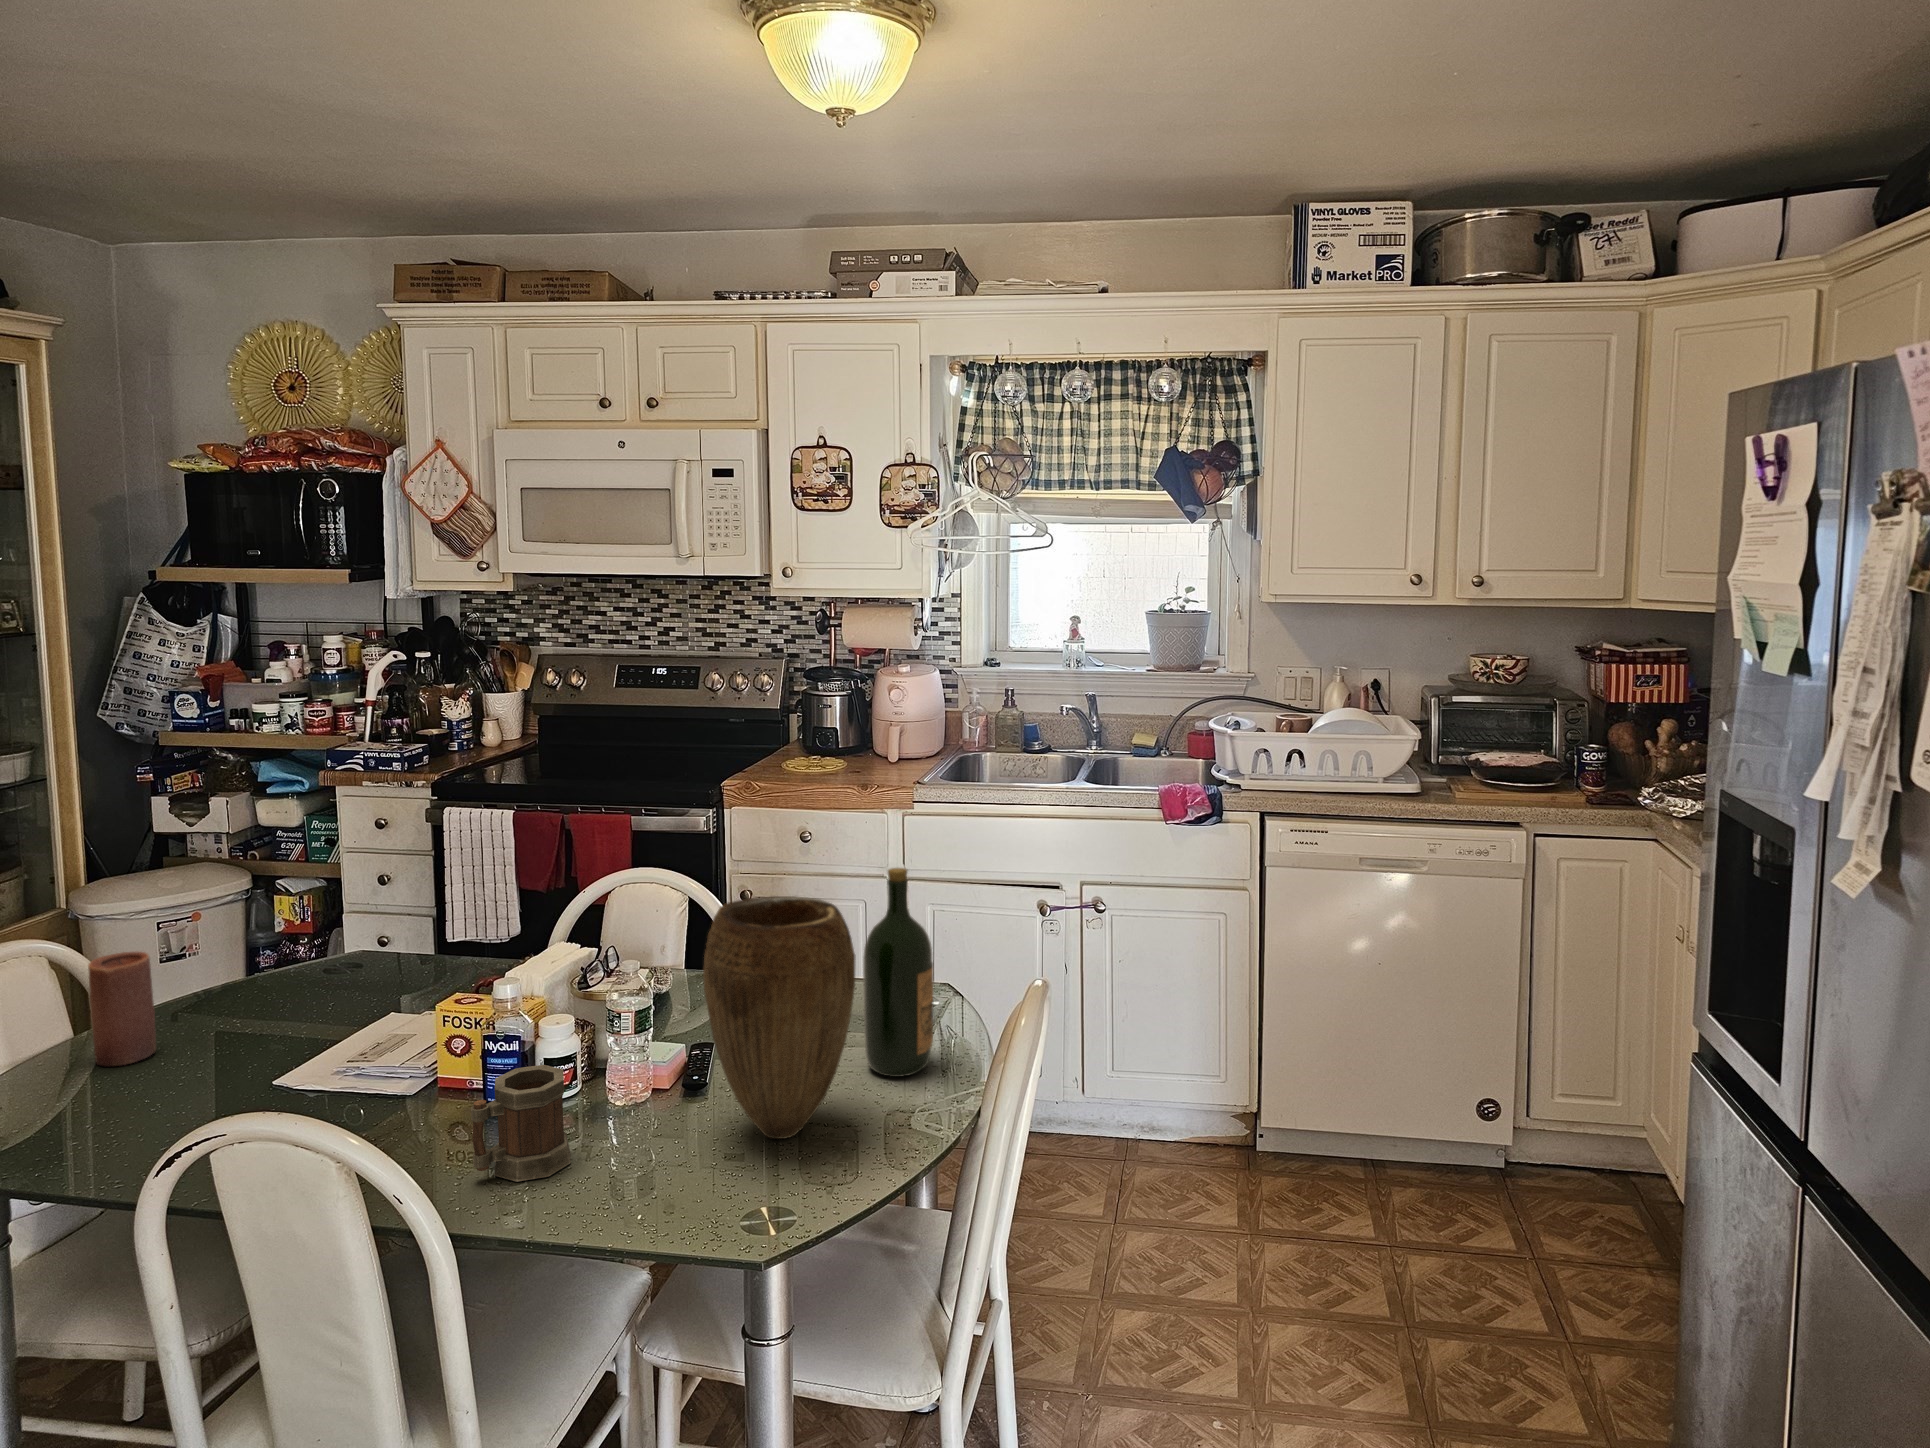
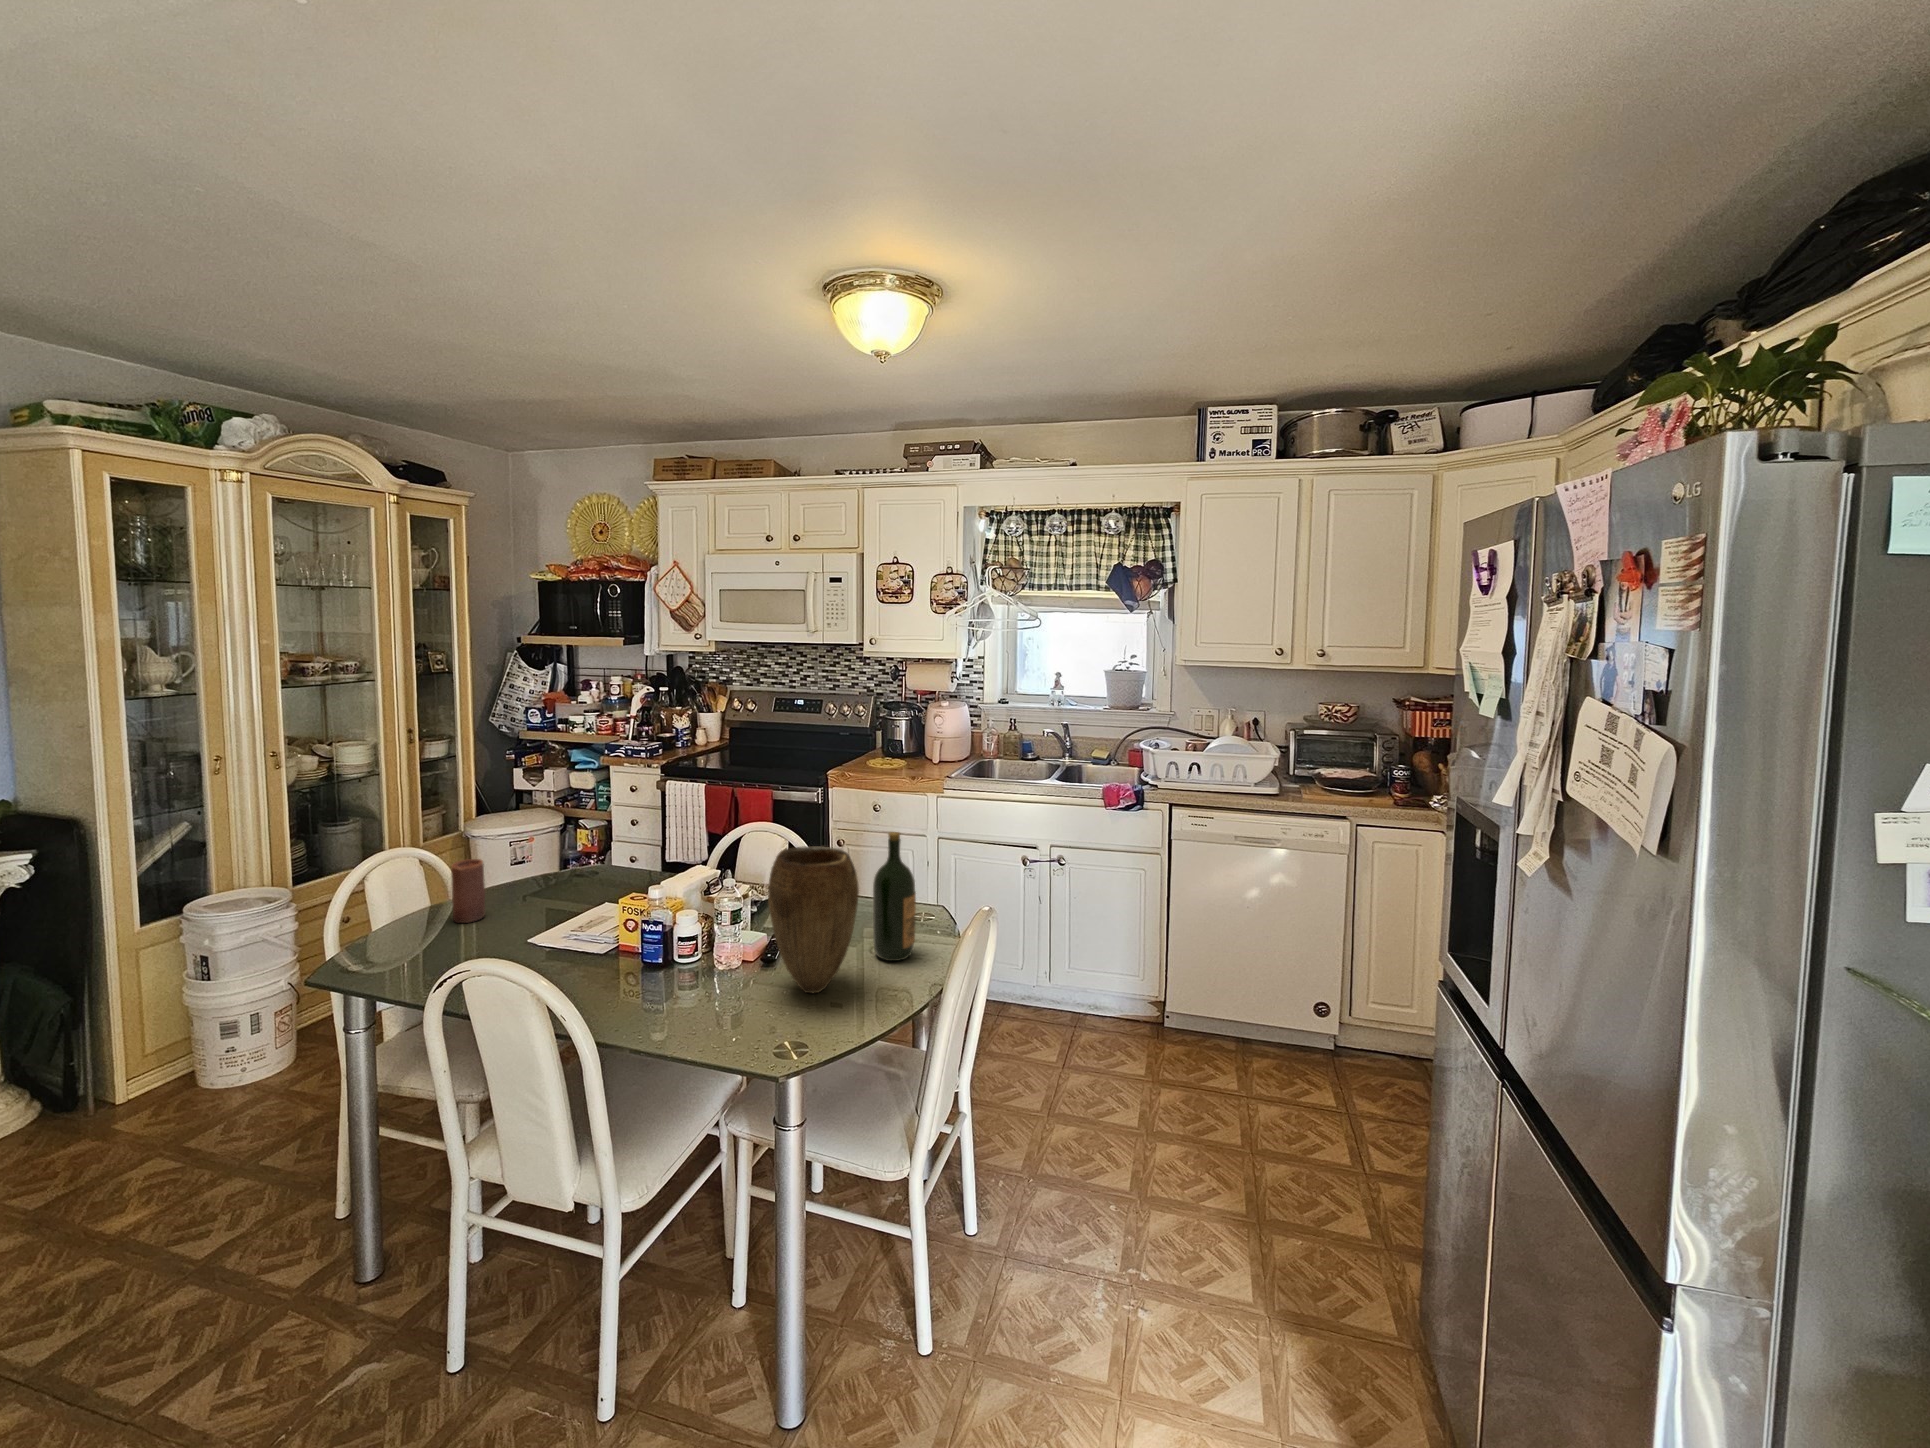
mug: present [471,1065,571,1182] -> none [632,939,690,1006]

